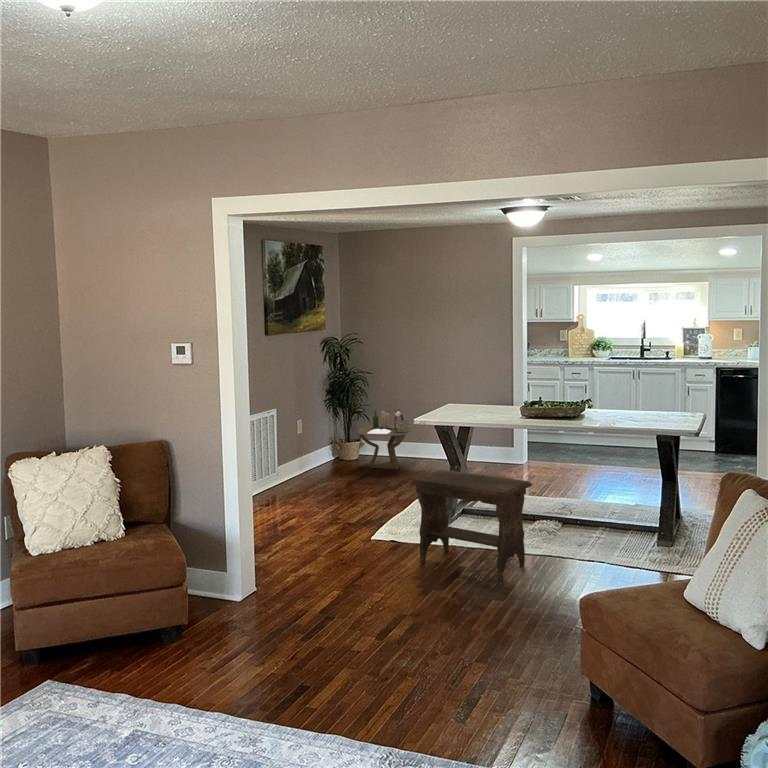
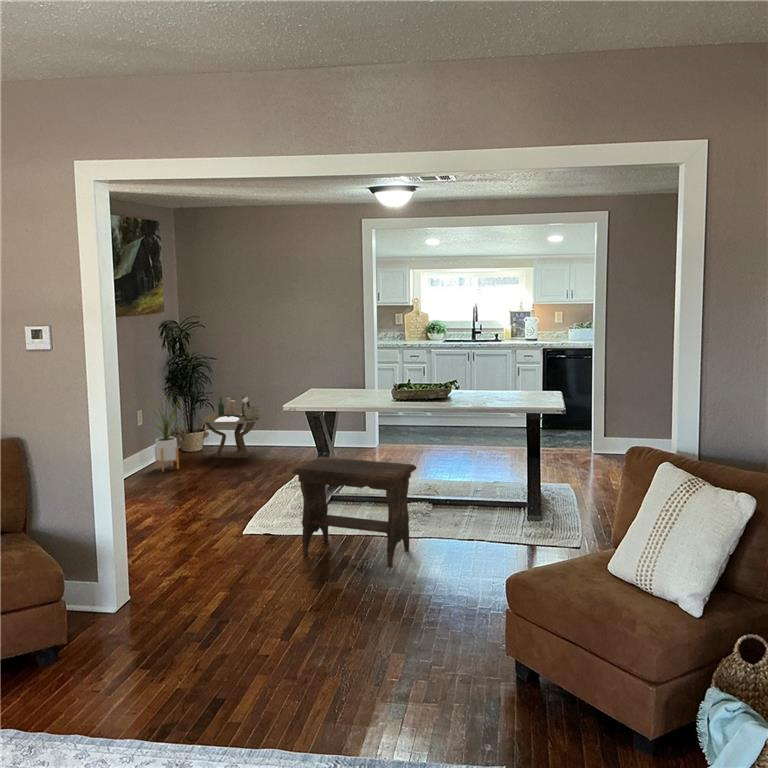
house plant: none [301,401,341,478] -> present [151,397,179,471]

